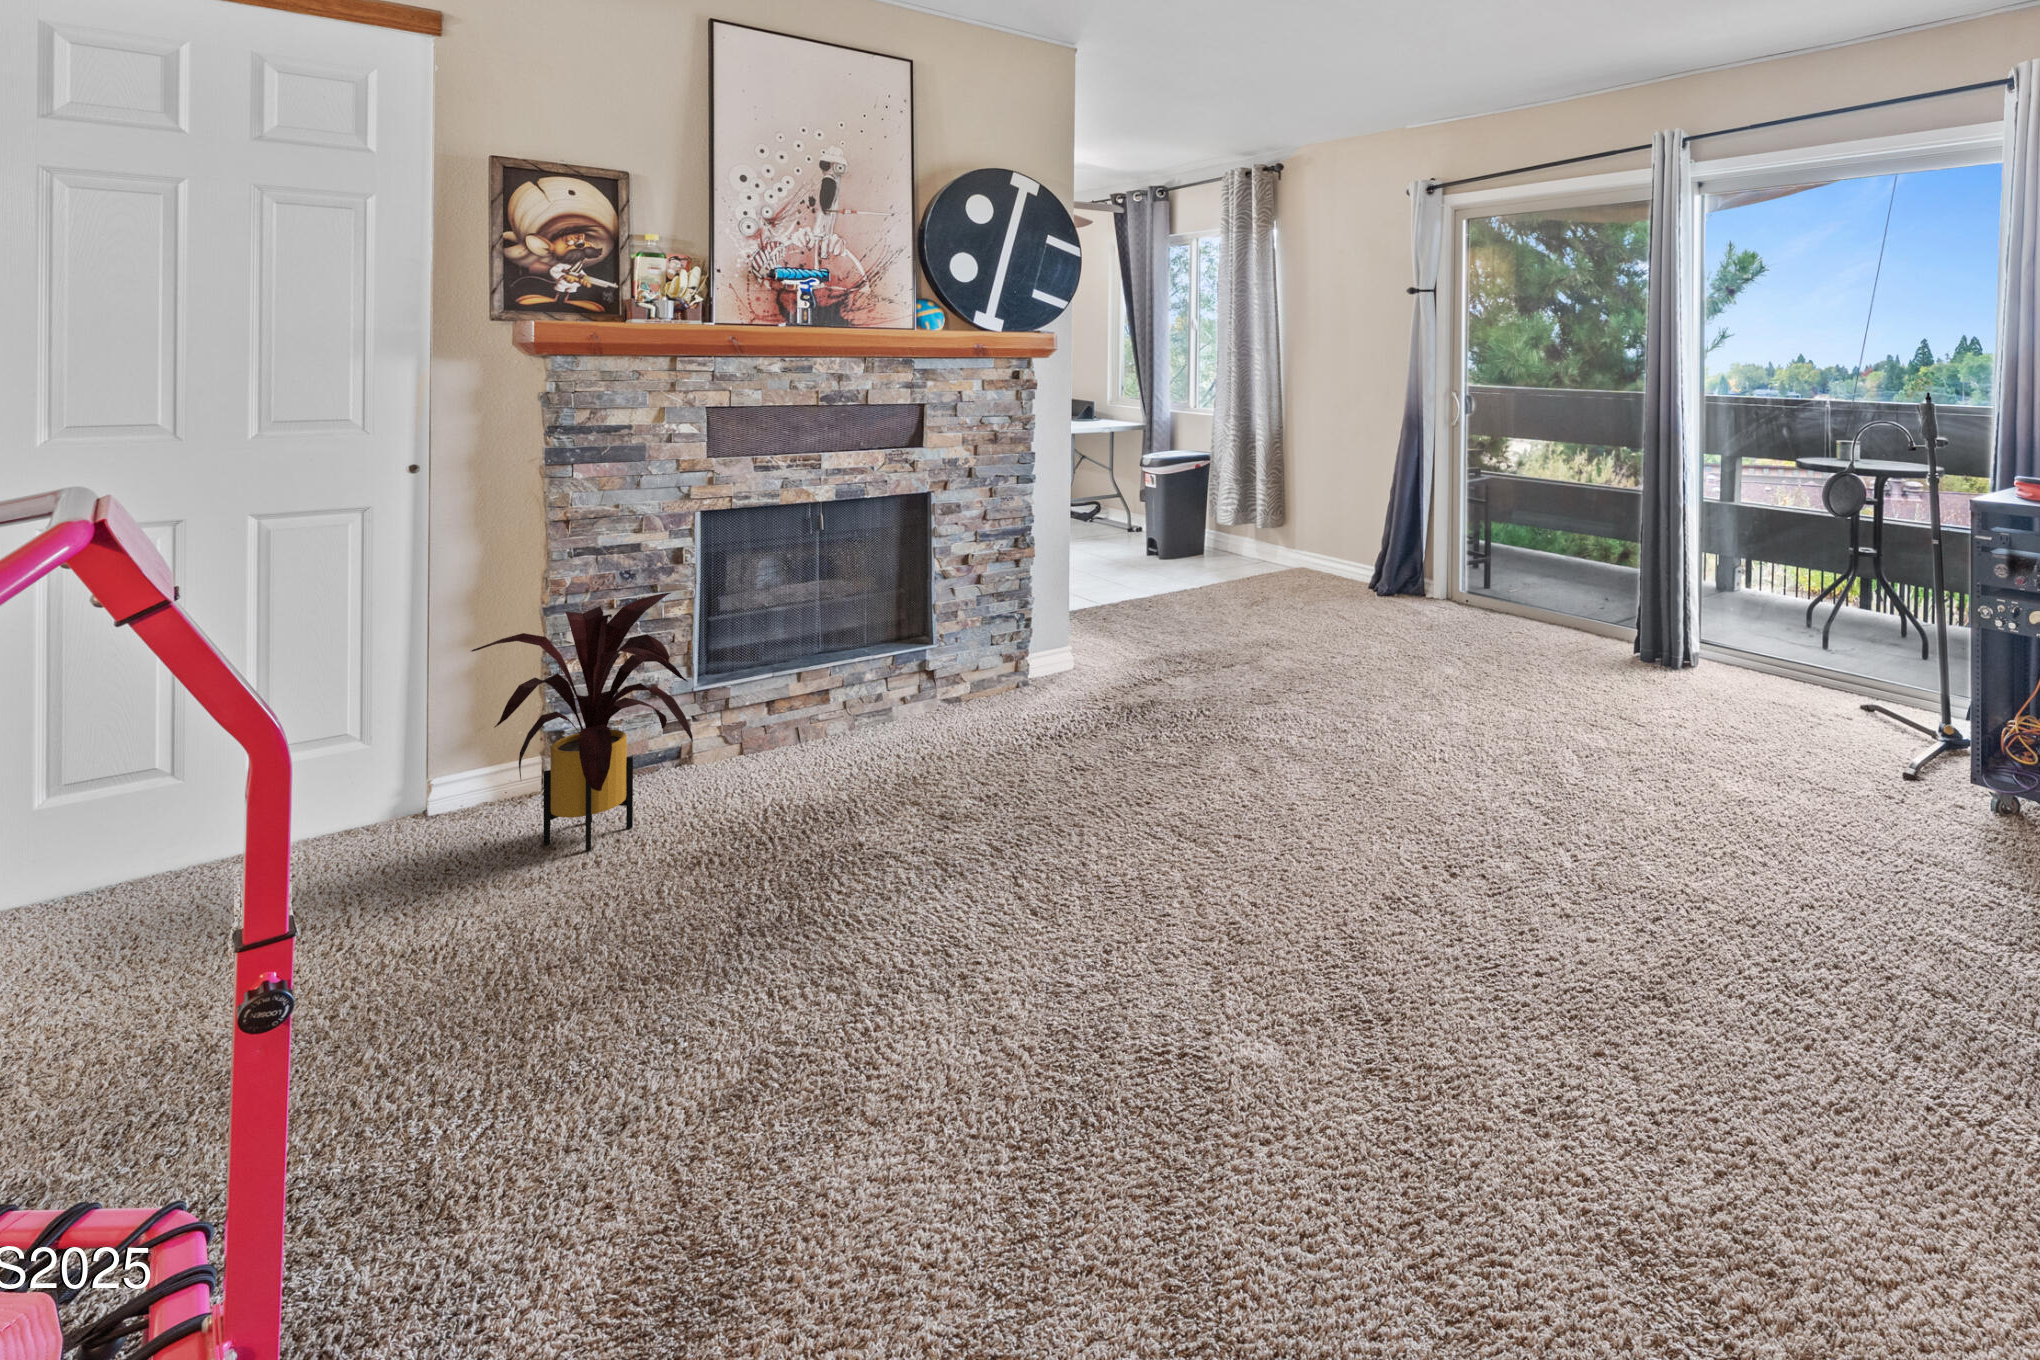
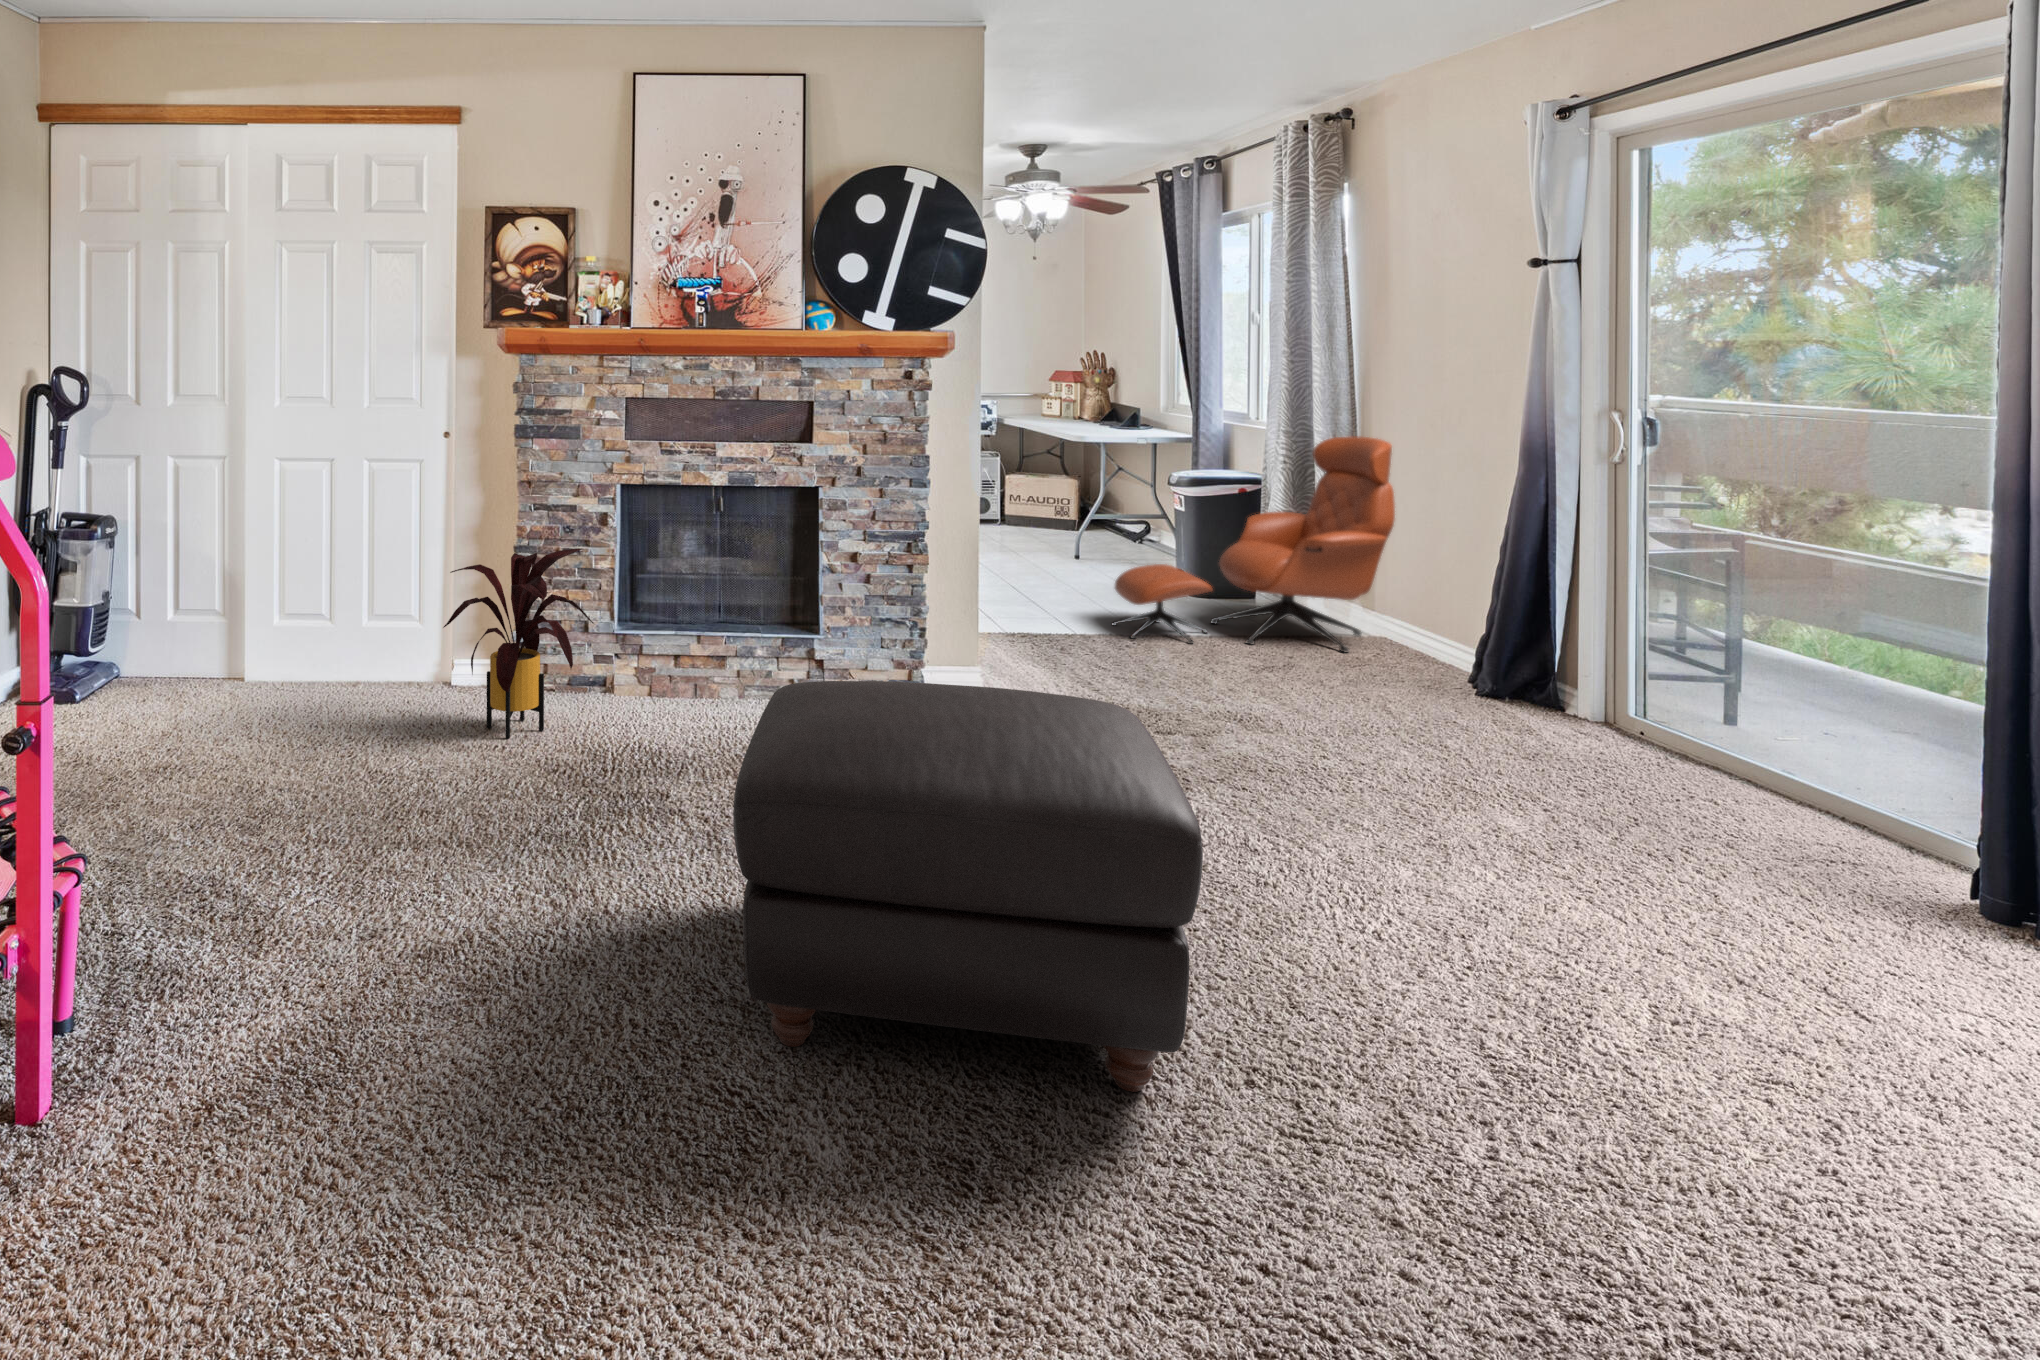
lounge chair: none [1127,418,1328,601] -> present [1111,437,1395,652]
ottoman: none [1067,657,1527,1065] -> present [733,681,1203,1092]

